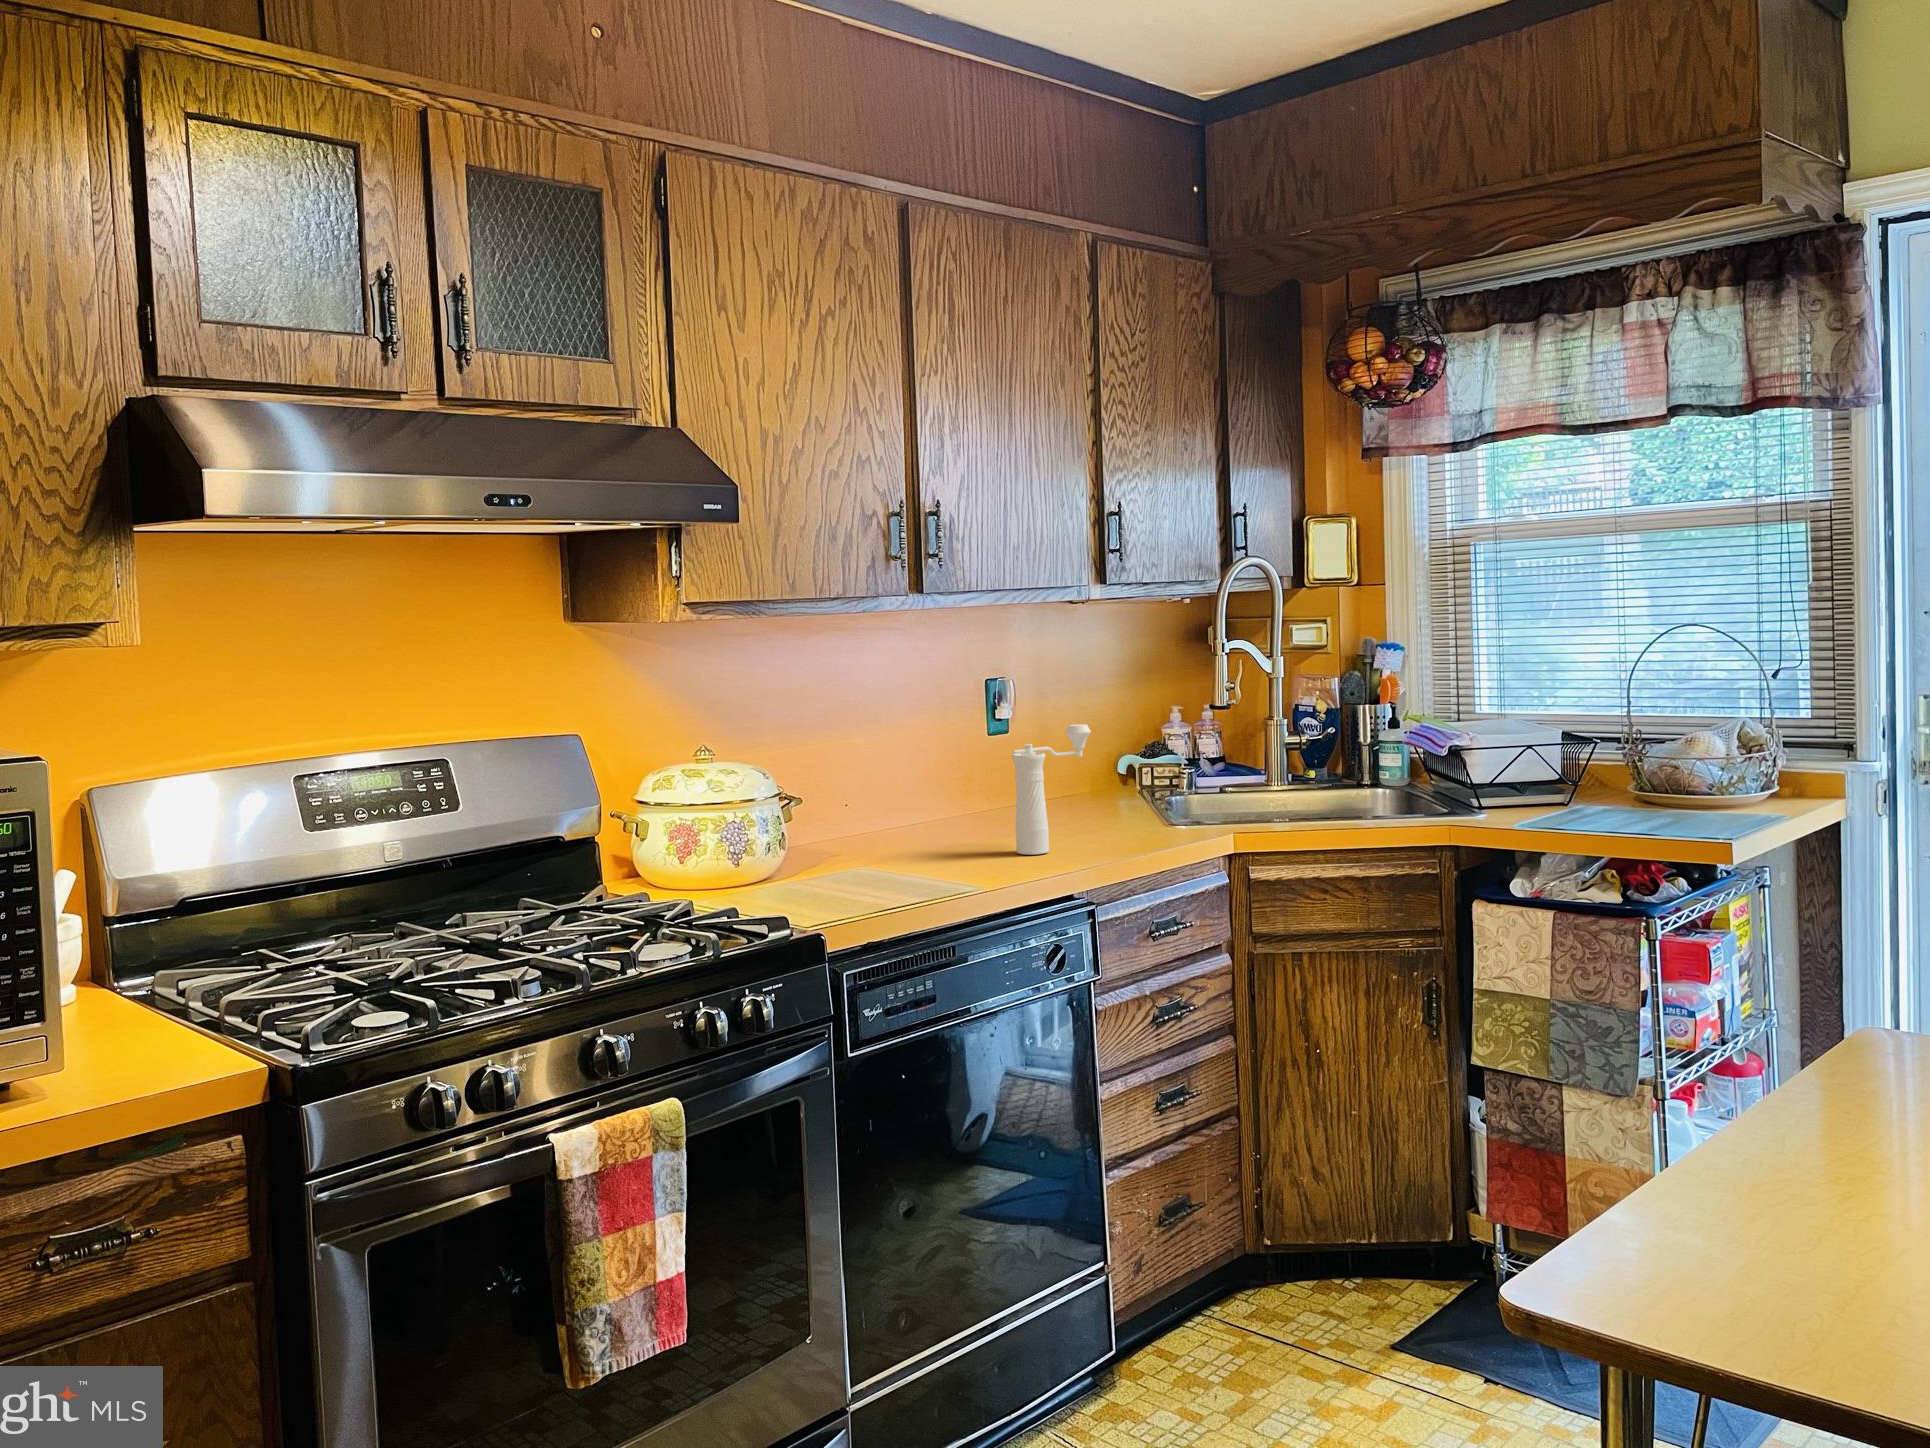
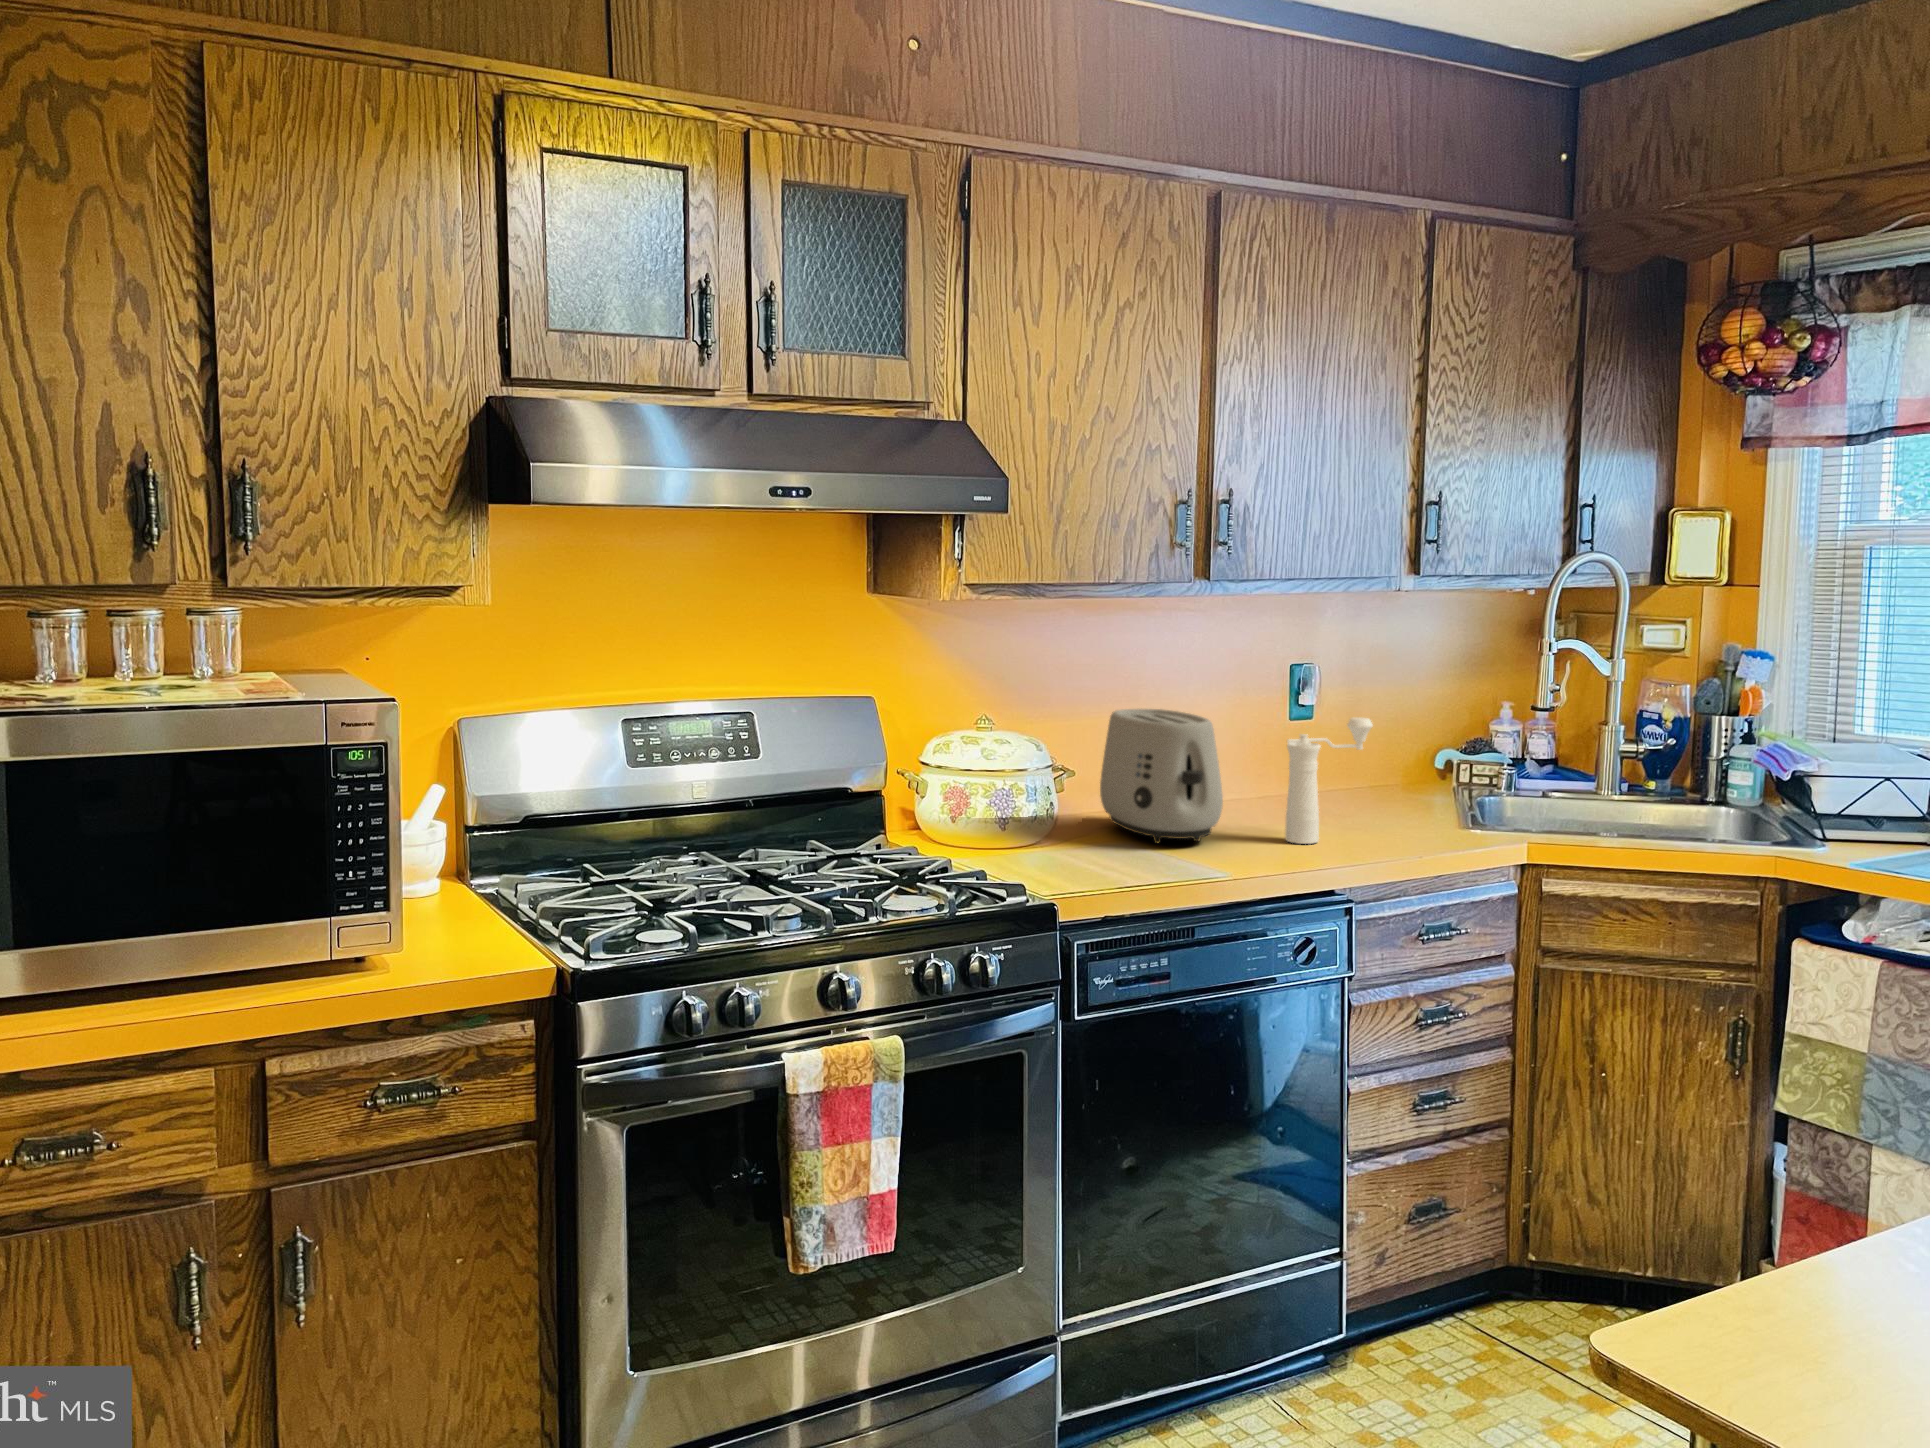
toaster: none [824,731,956,868] -> present [1100,709,1223,843]

